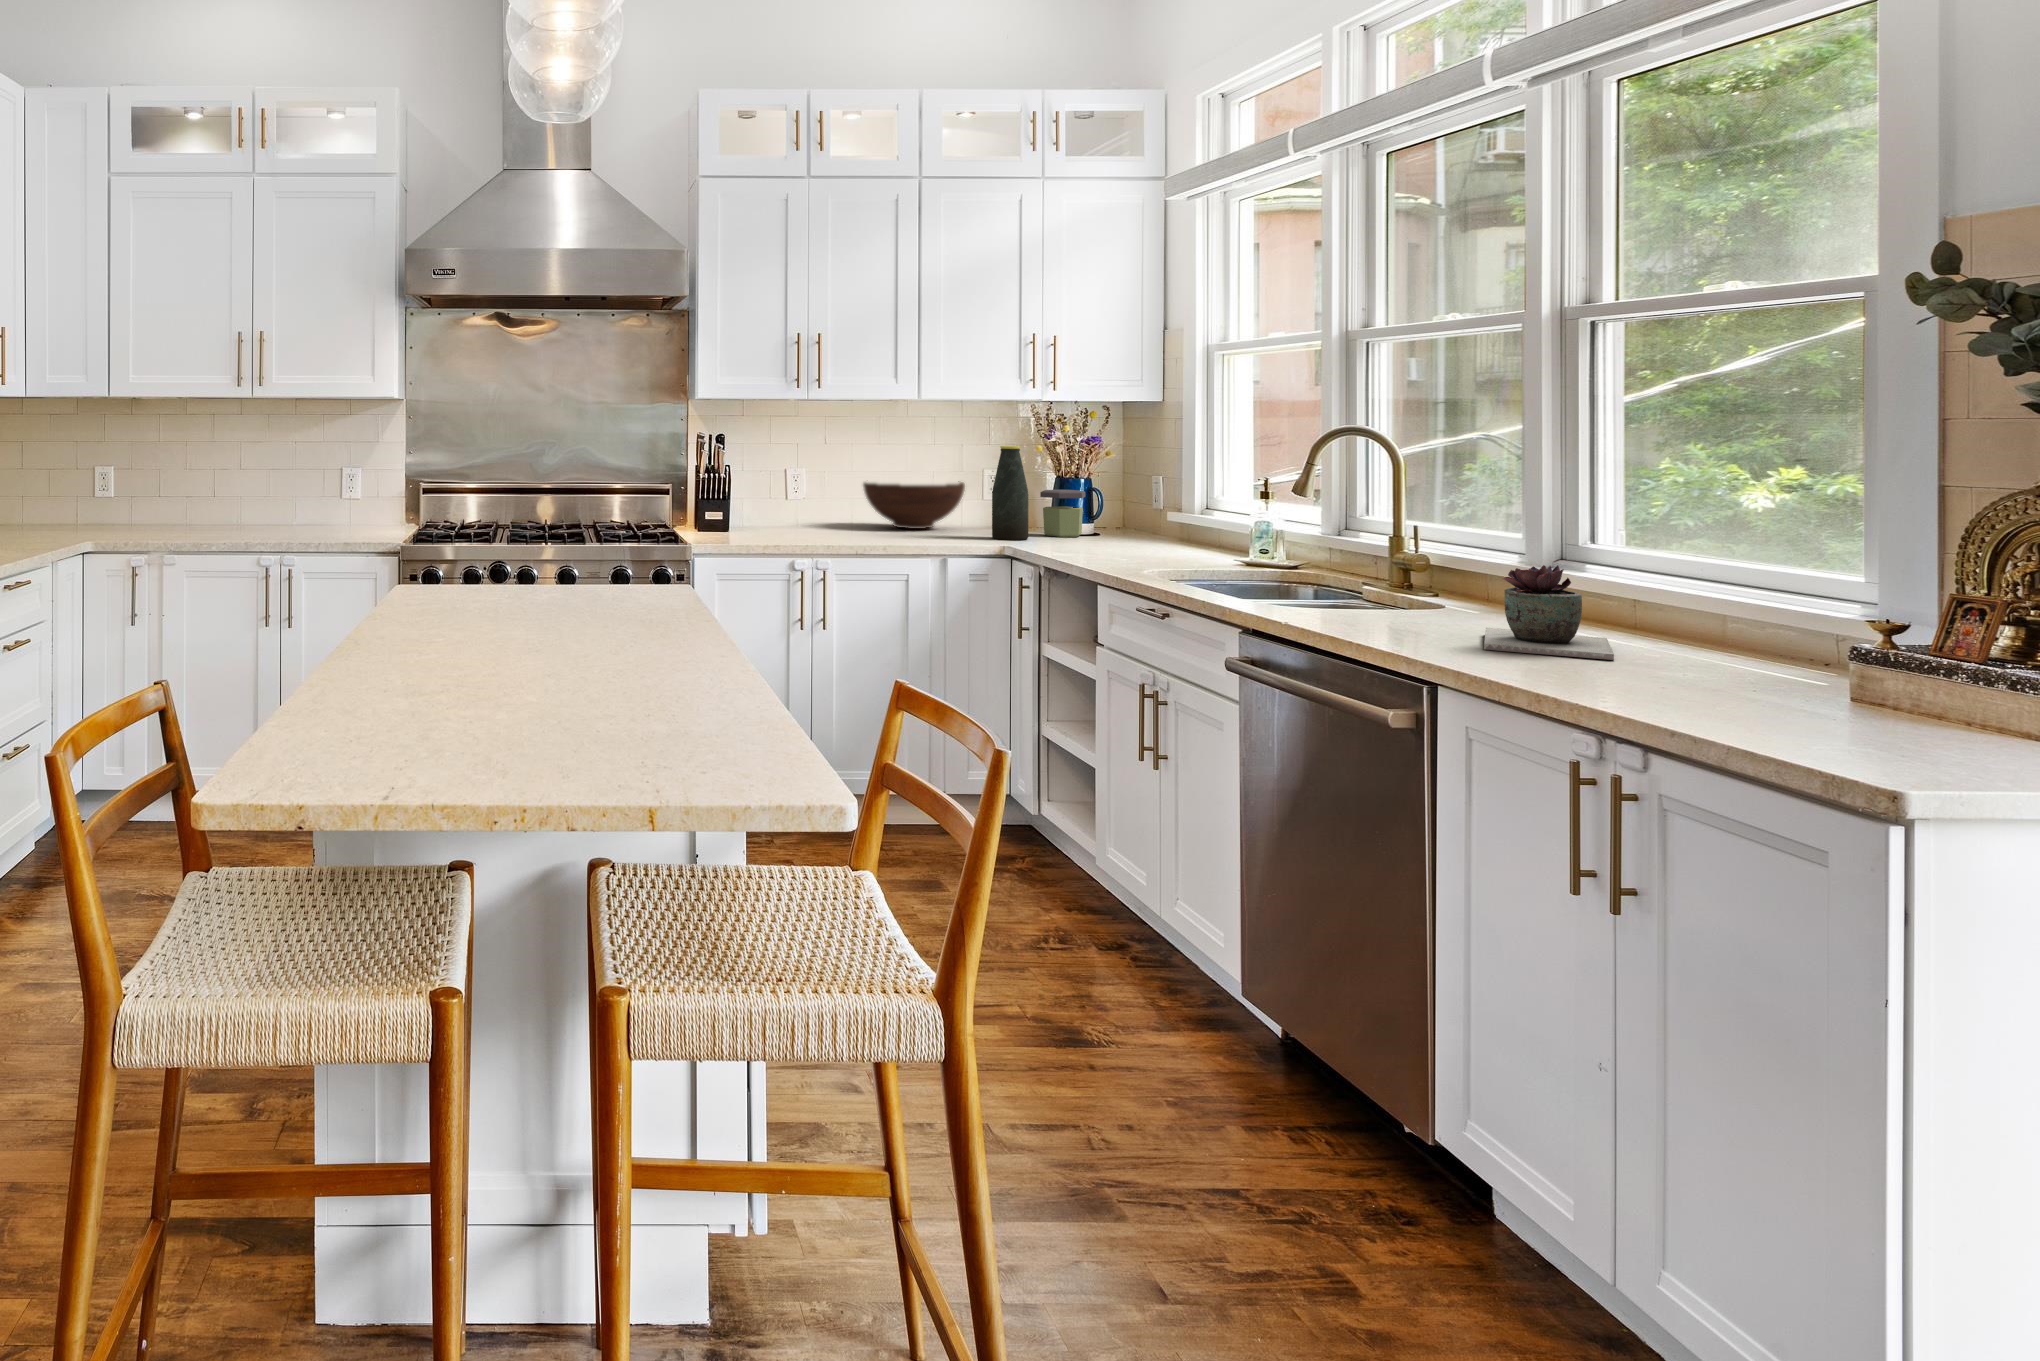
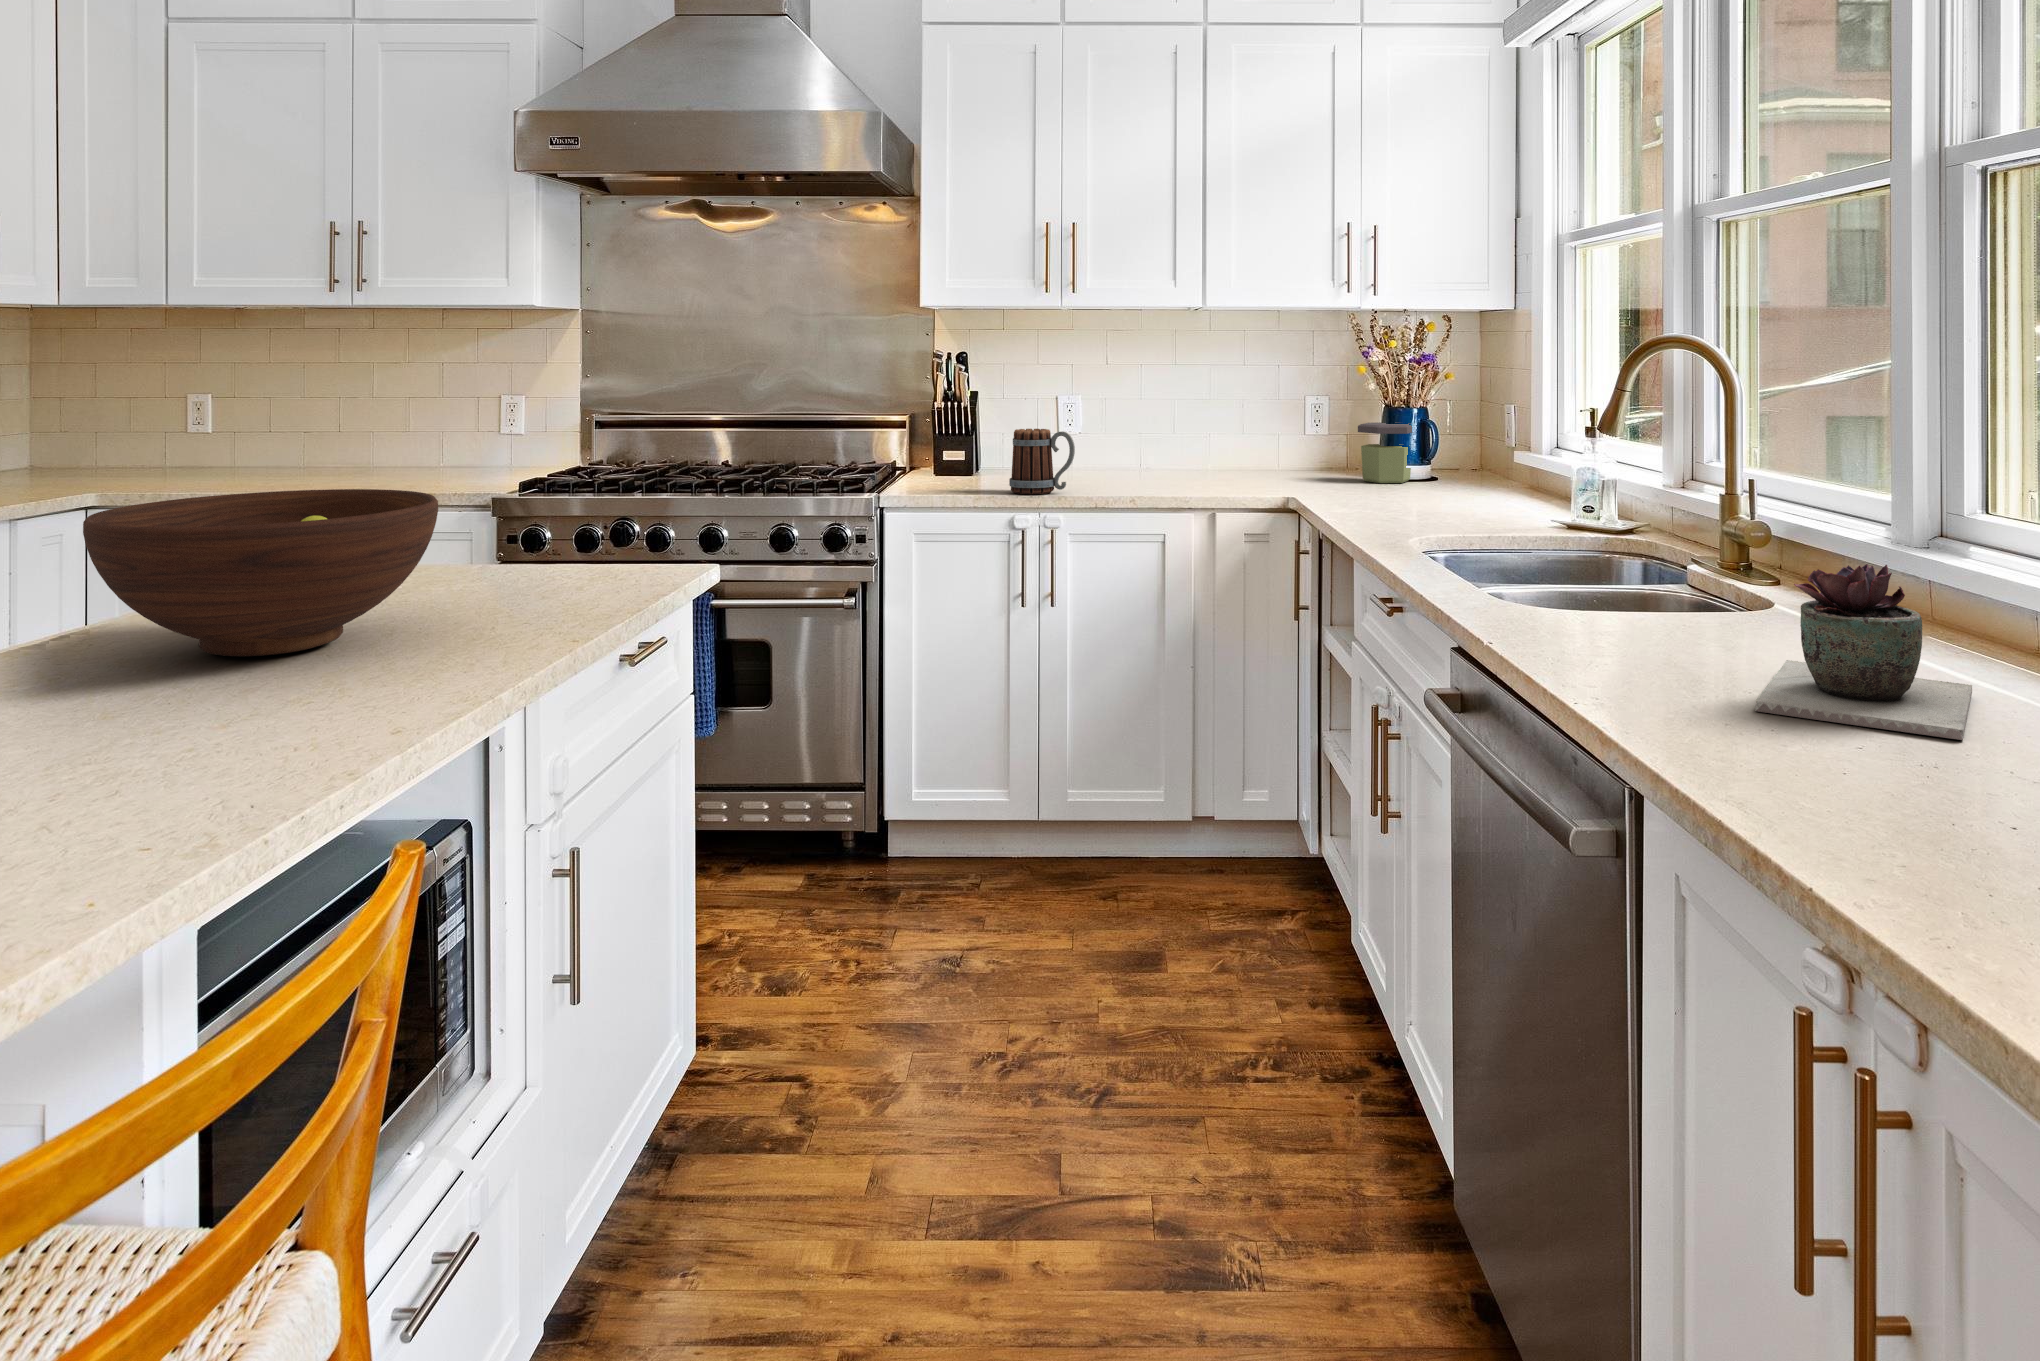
bottle: present [992,446,1028,540] -> none [1288,367,1333,488]
fruit bowl: present [863,482,965,529] -> present [83,489,438,657]
mug: none [788,493,840,543] -> present [1009,429,1075,494]

